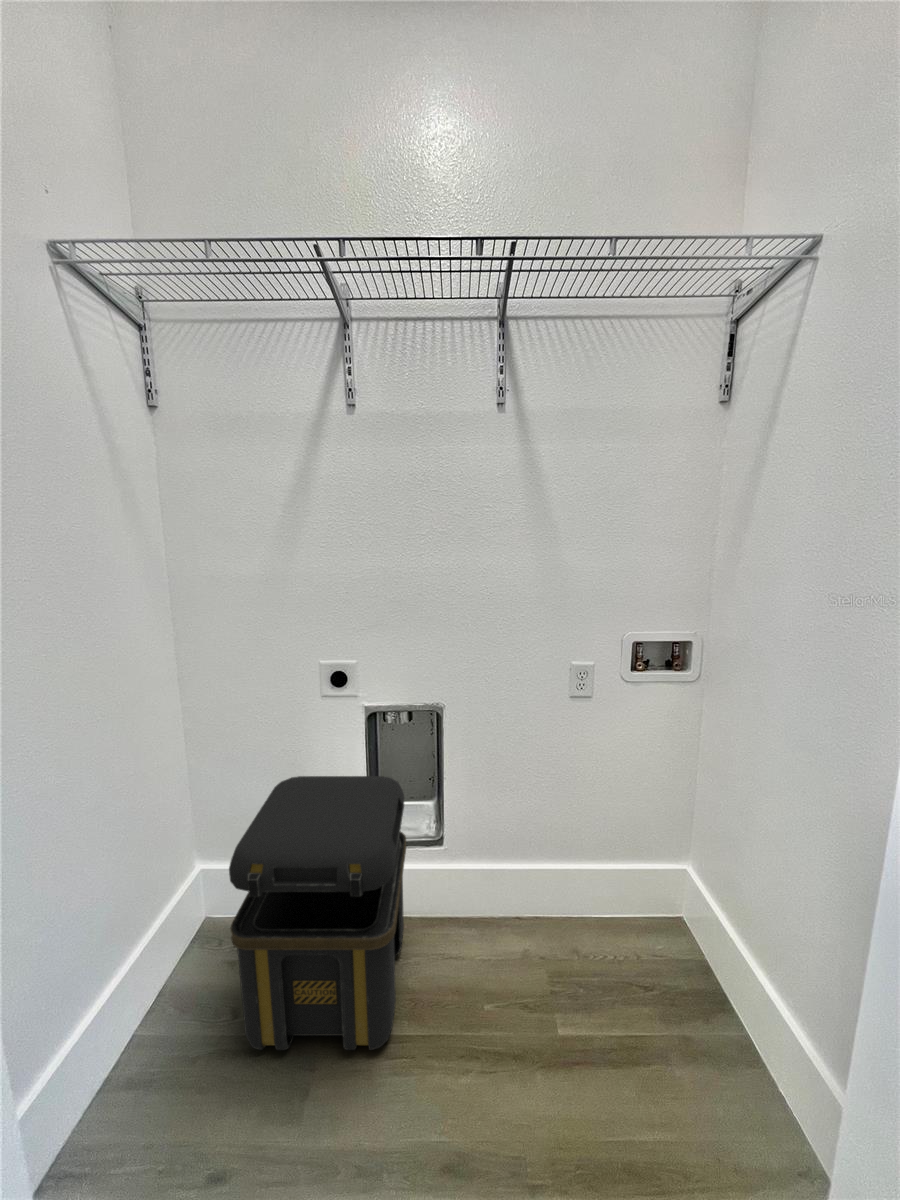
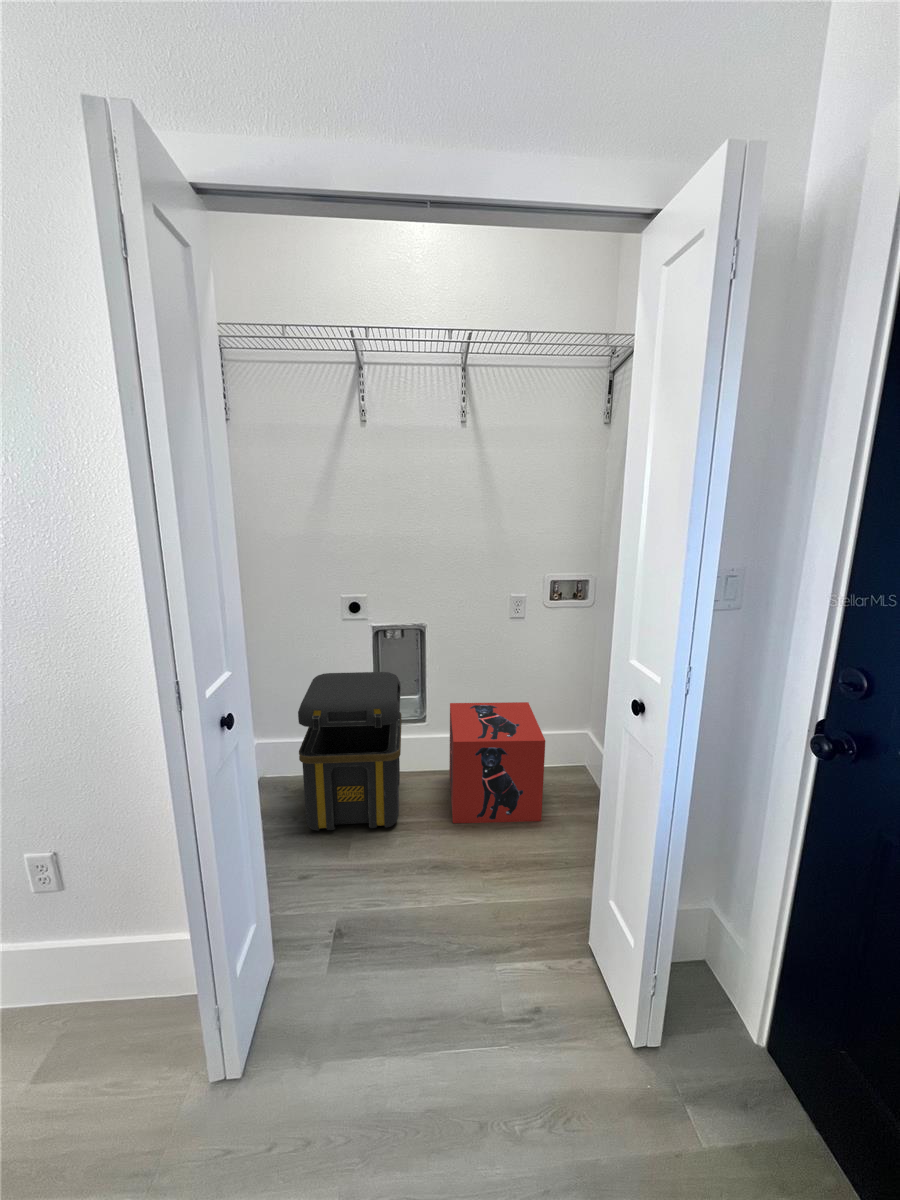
storage box: none [478,821,638,1049] -> present [449,702,545,823]

